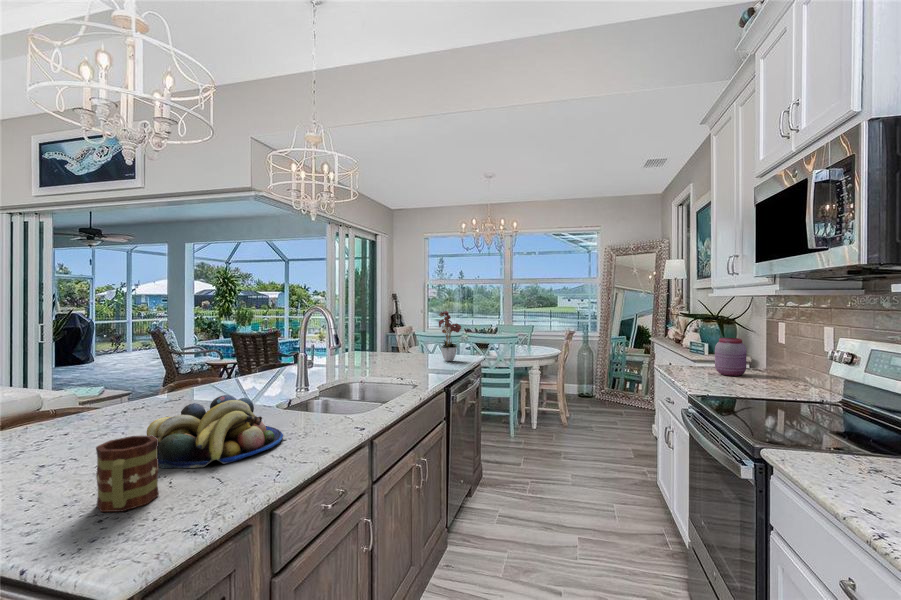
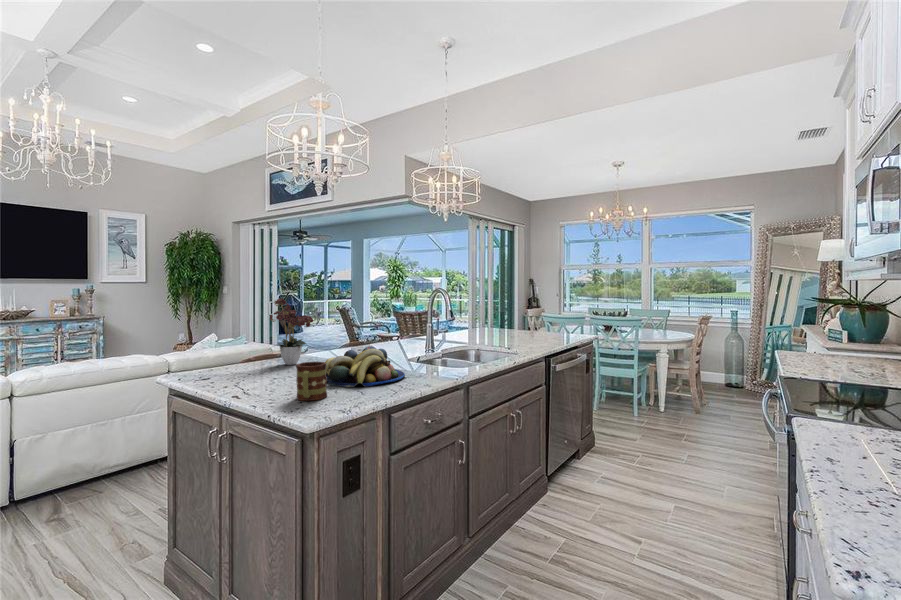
flower arrangement: present [439,311,461,361] -> present [270,298,314,365]
jar: present [715,338,746,376] -> none [838,323,877,364]

